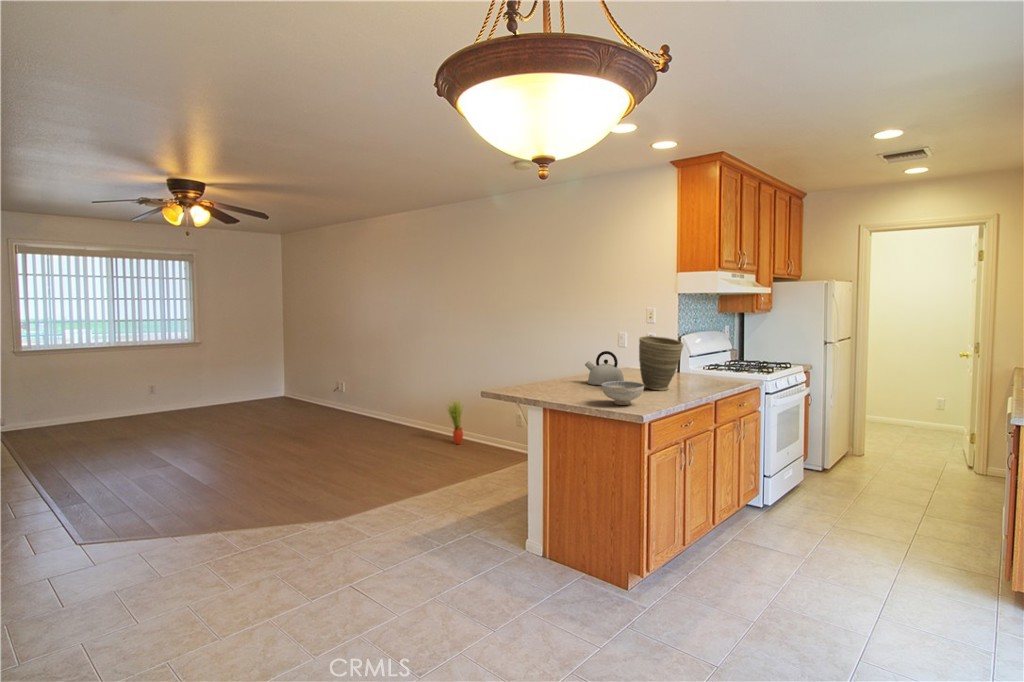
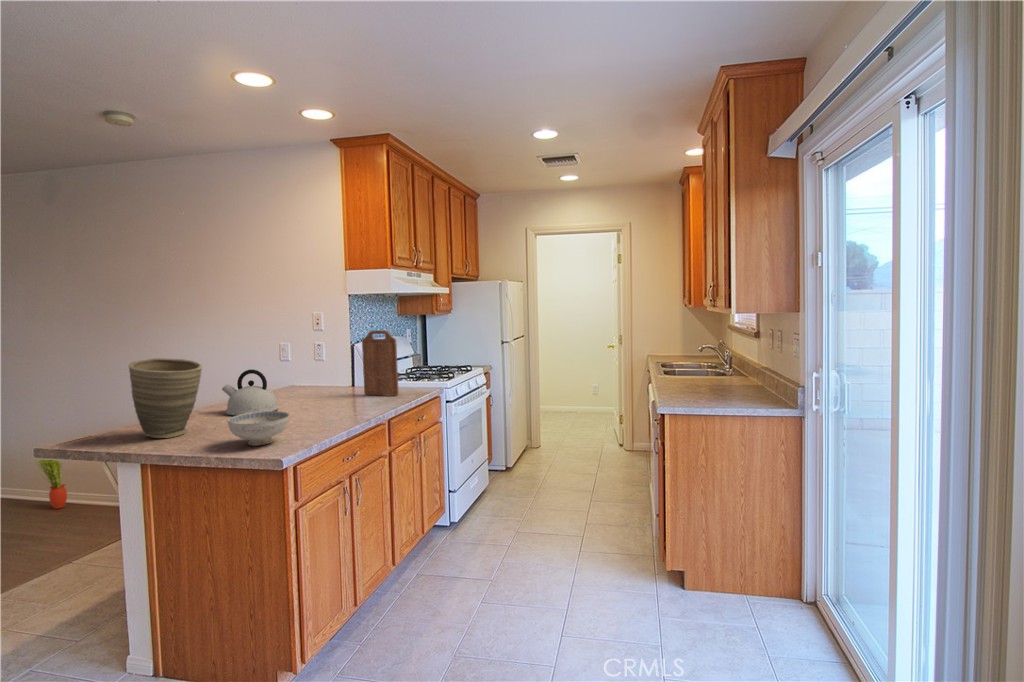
cutting board: none [691,325,723,382] -> present [362,330,399,396]
vase: present [639,336,684,390] -> present [129,358,202,438]

